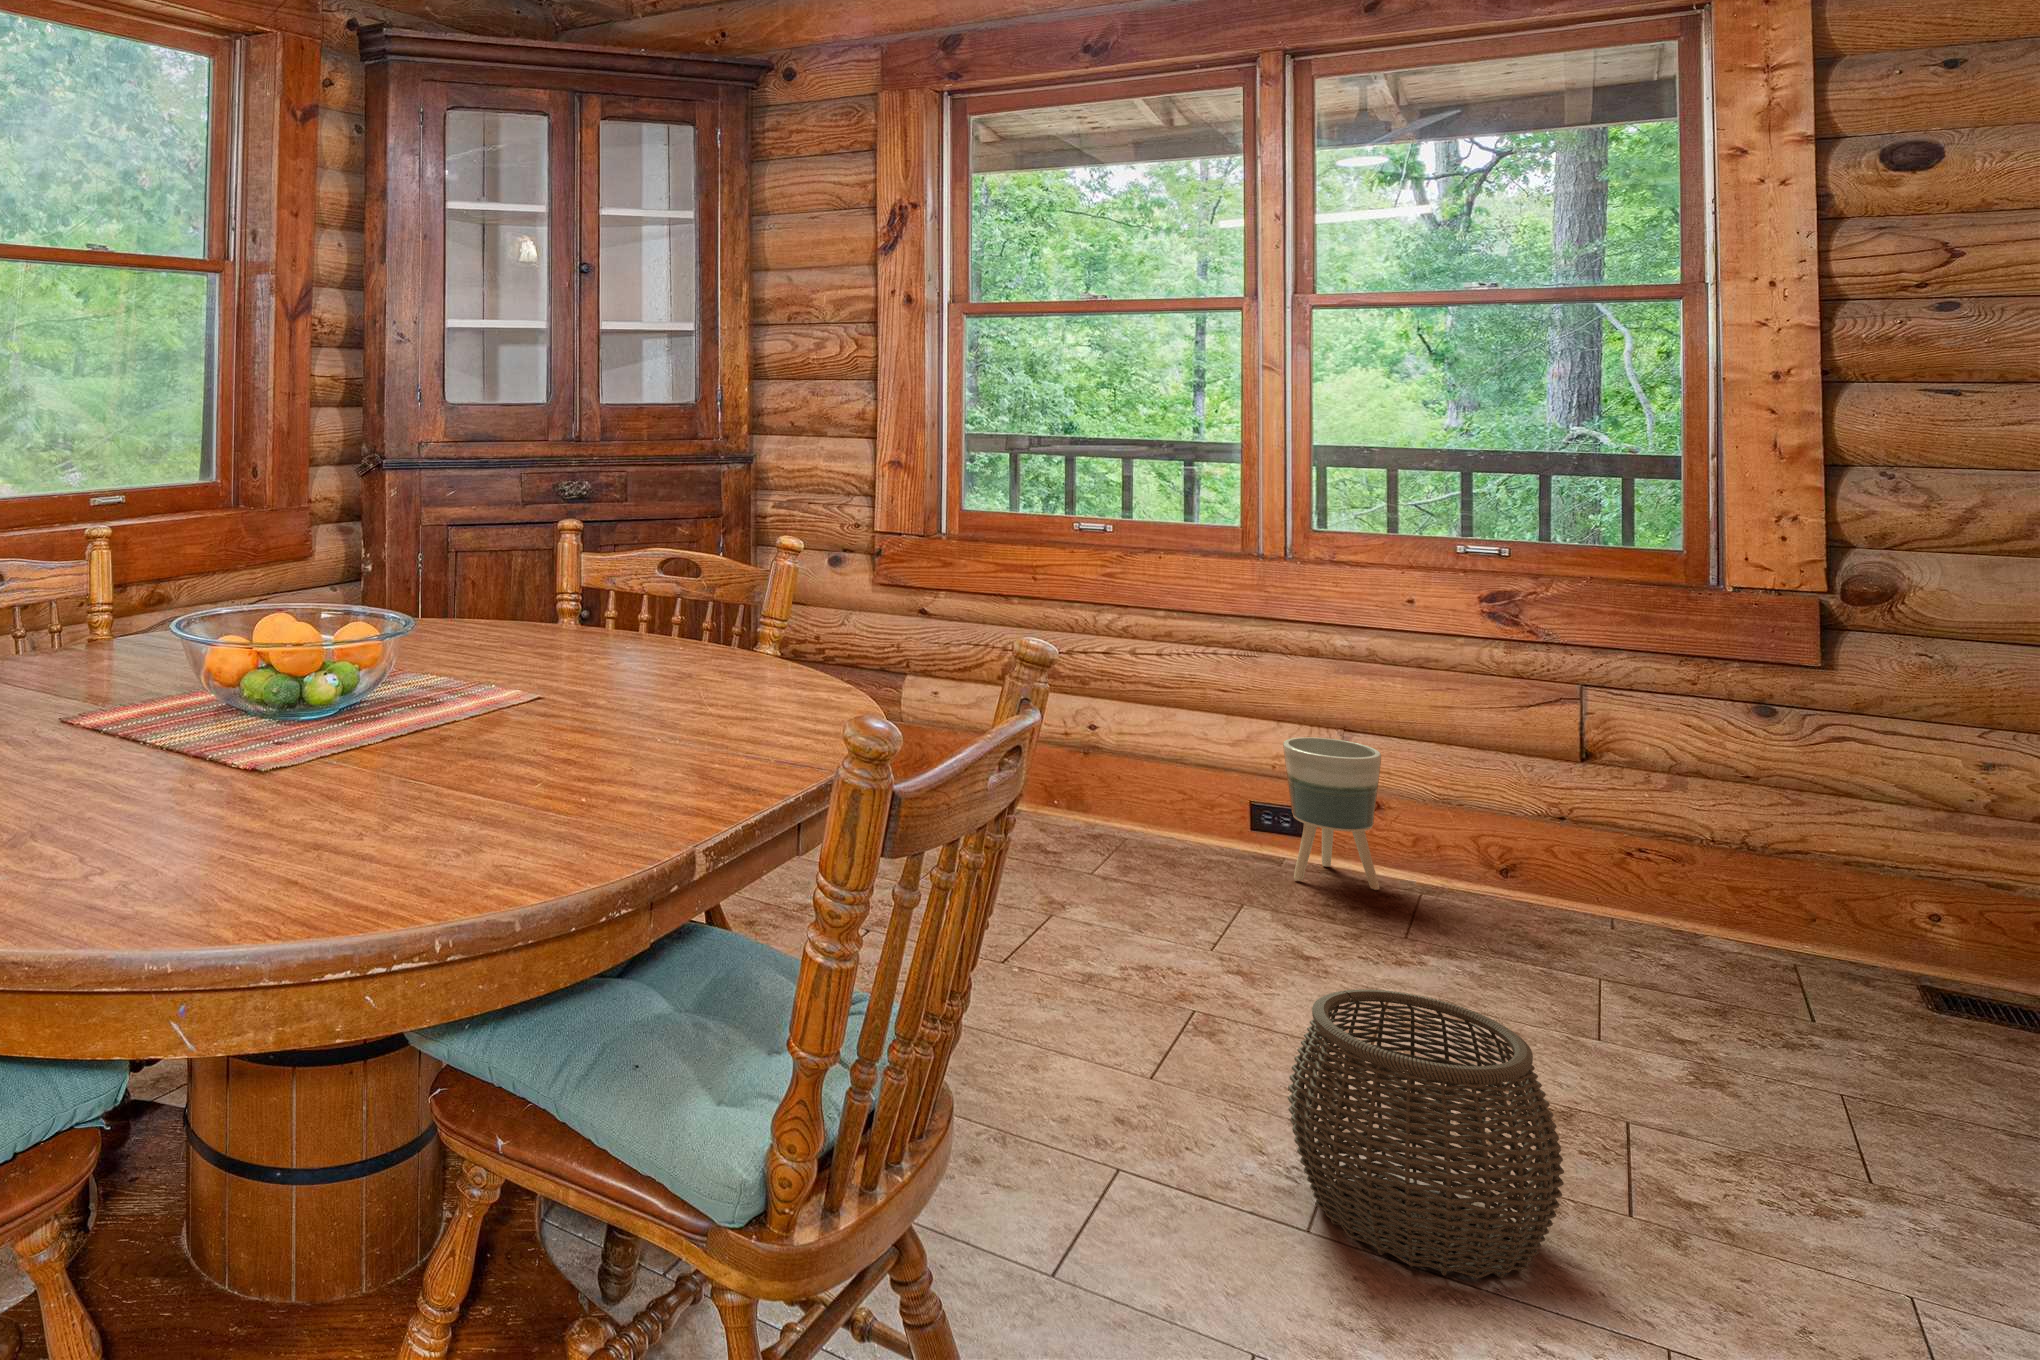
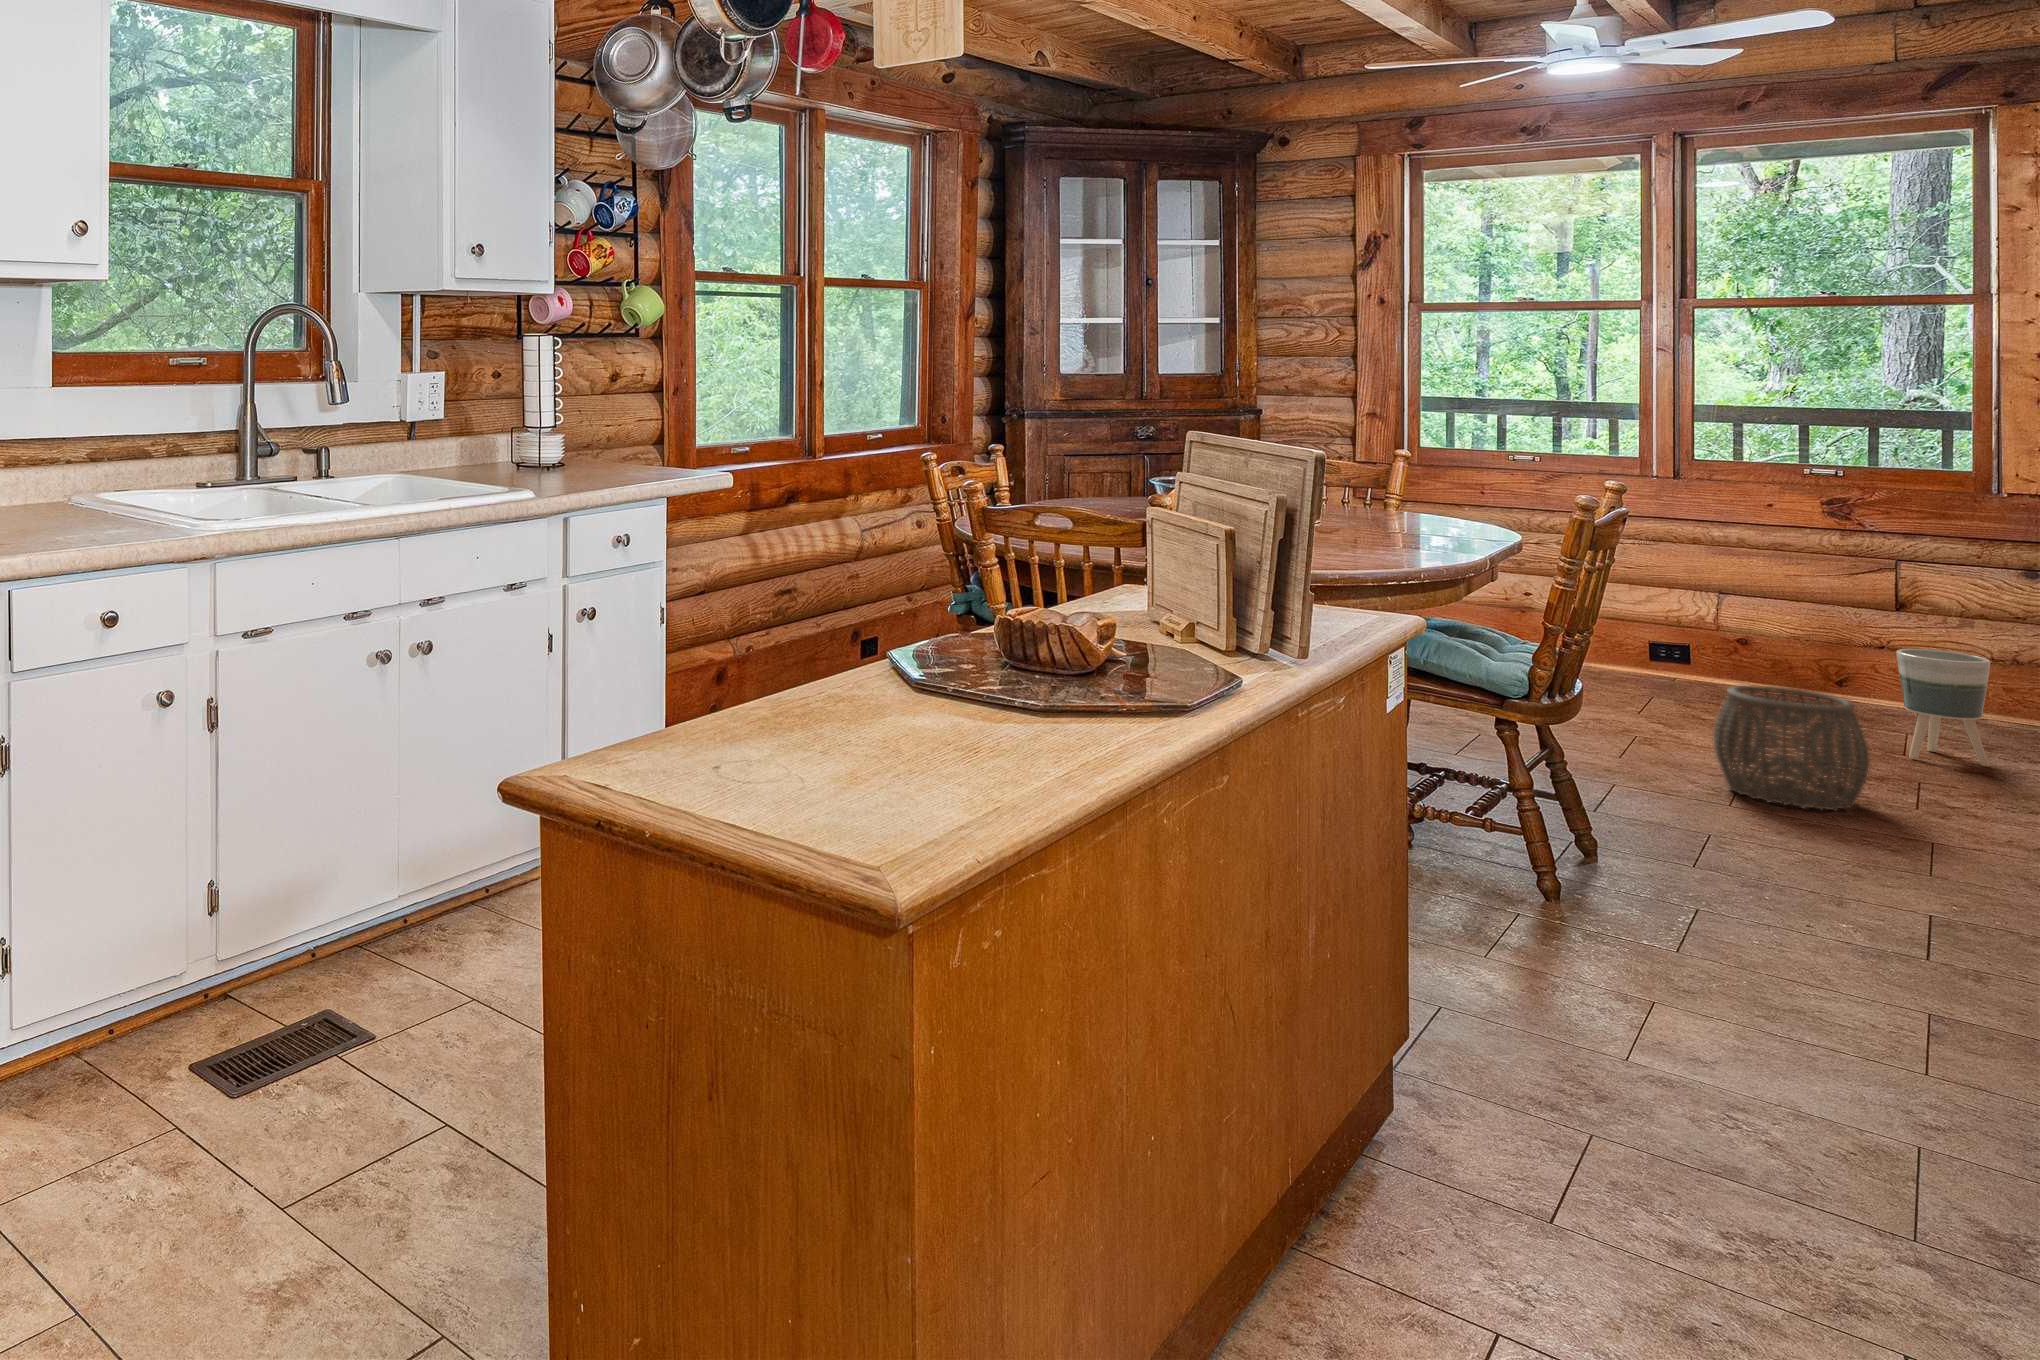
planter: present [1283,737,1381,890] -> present [1896,649,1990,766]

